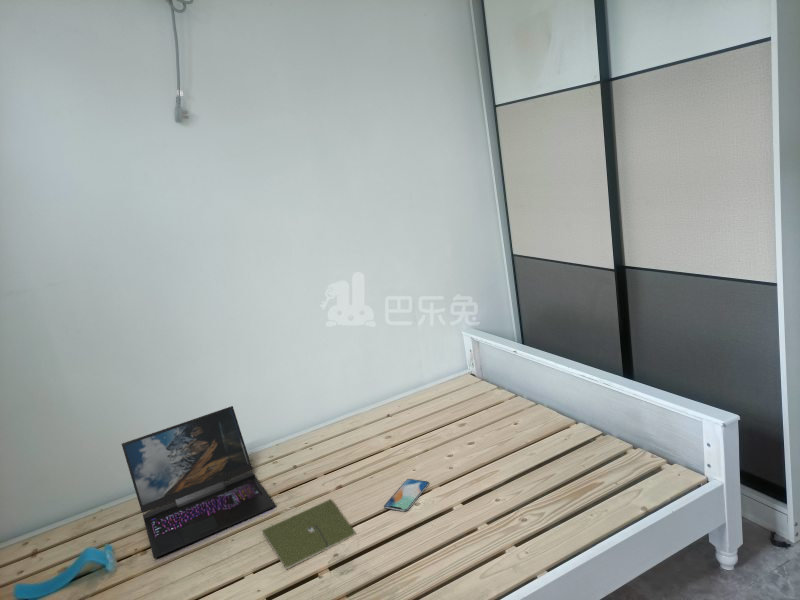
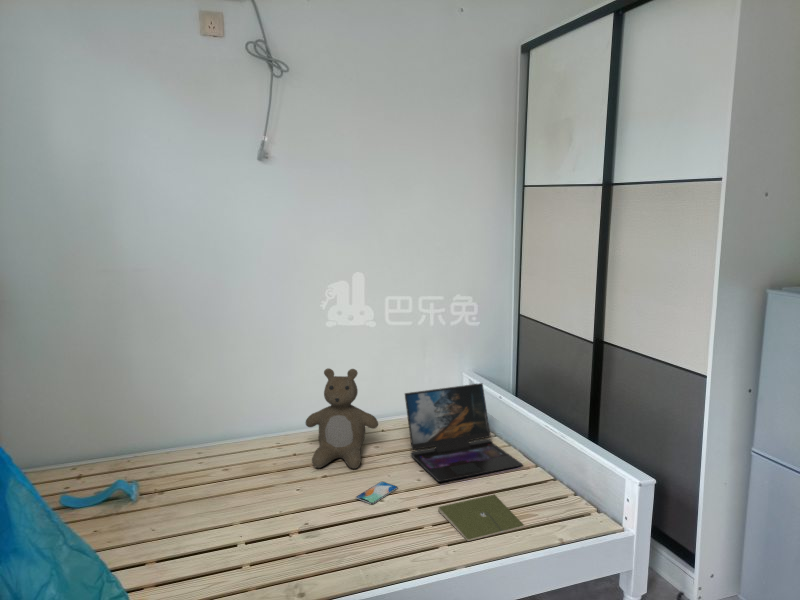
teddy bear: none [300,353,386,478] -> present [305,368,378,469]
laptop: present [122,406,276,558] -> present [405,383,523,482]
notebook: present [263,499,356,569] -> present [438,495,524,541]

